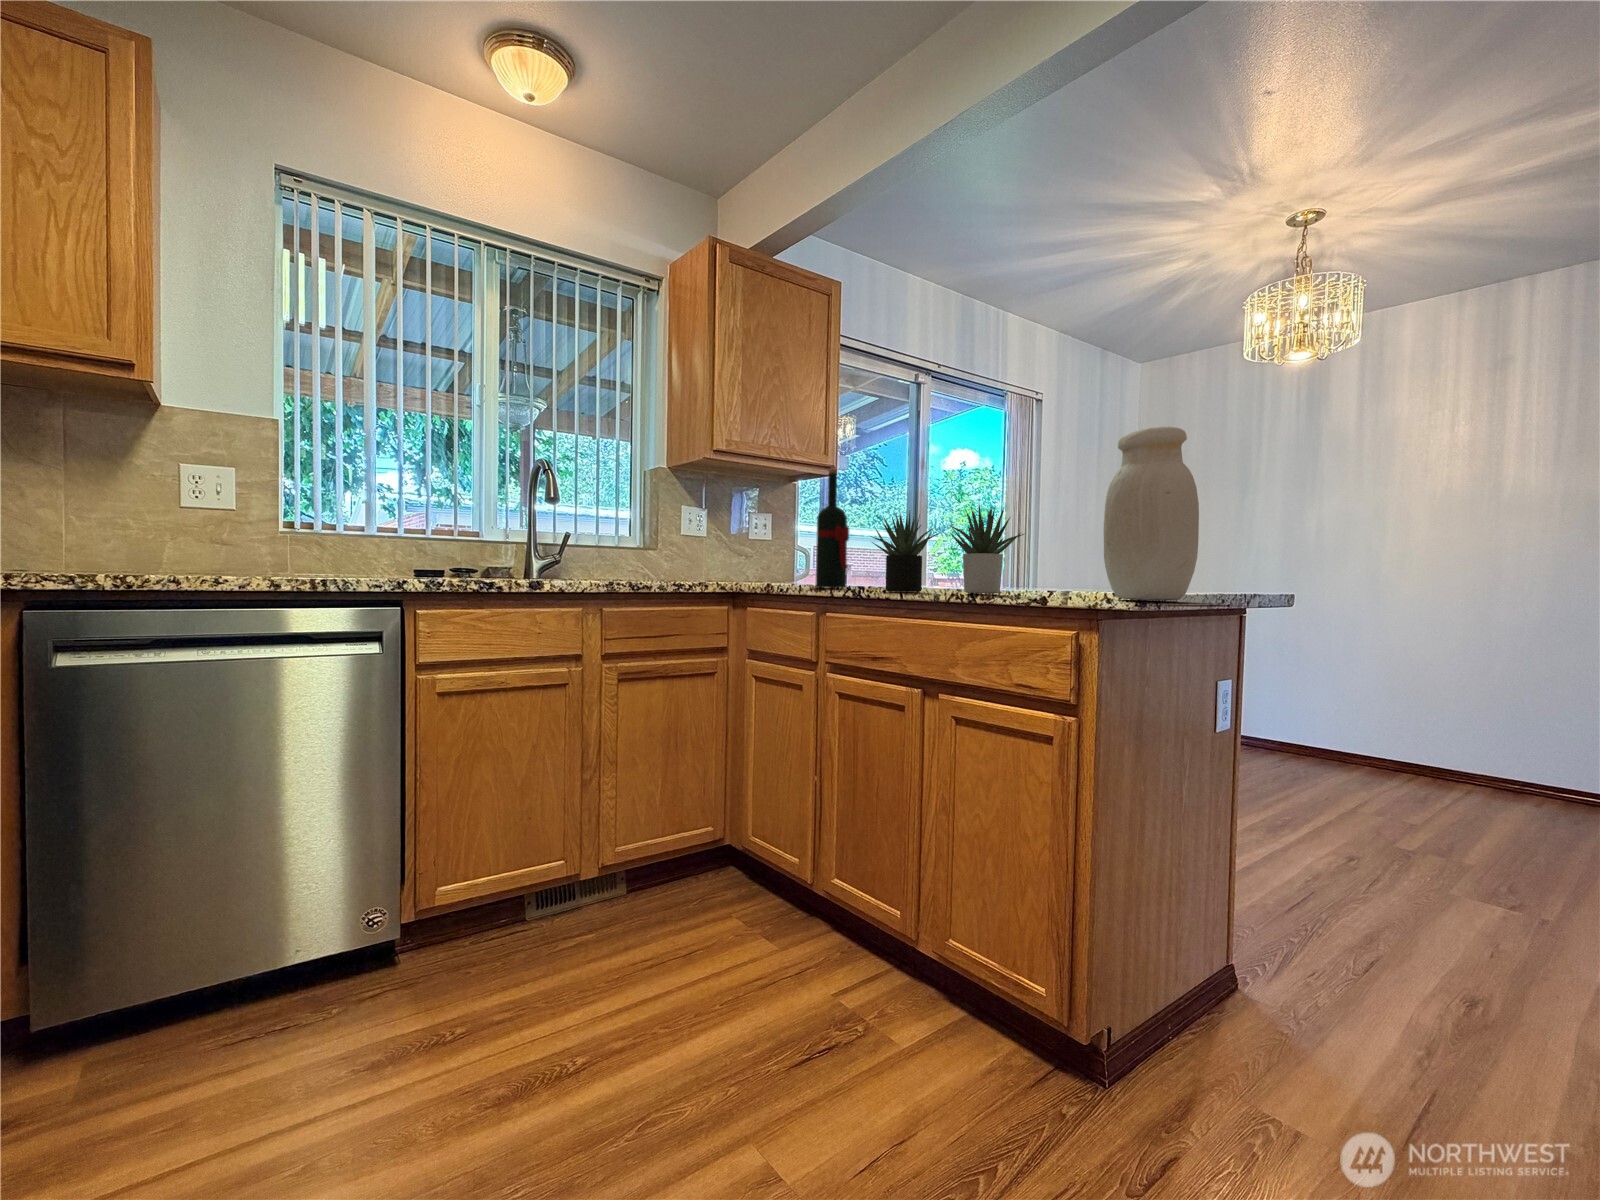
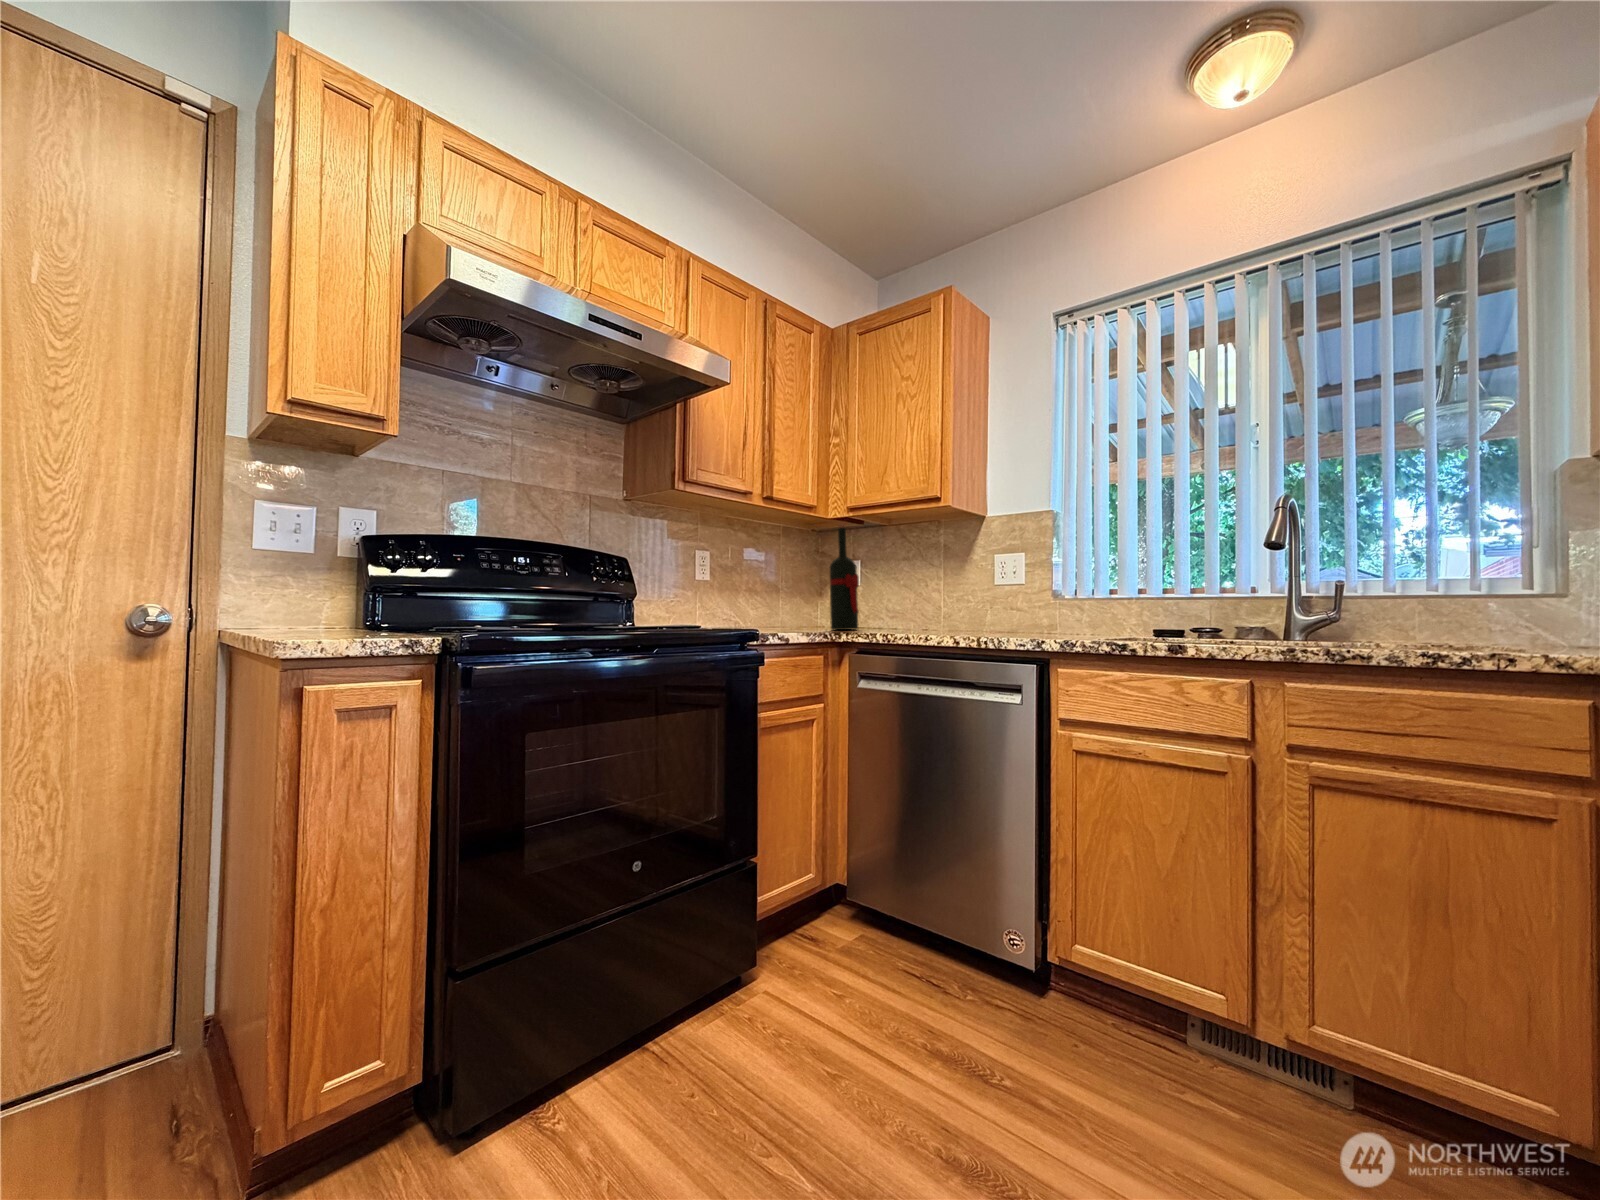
jar: present [1103,426,1199,600] -> none [1082,479,1167,635]
succulent plant: present [870,505,1024,593] -> none [874,549,1015,632]

